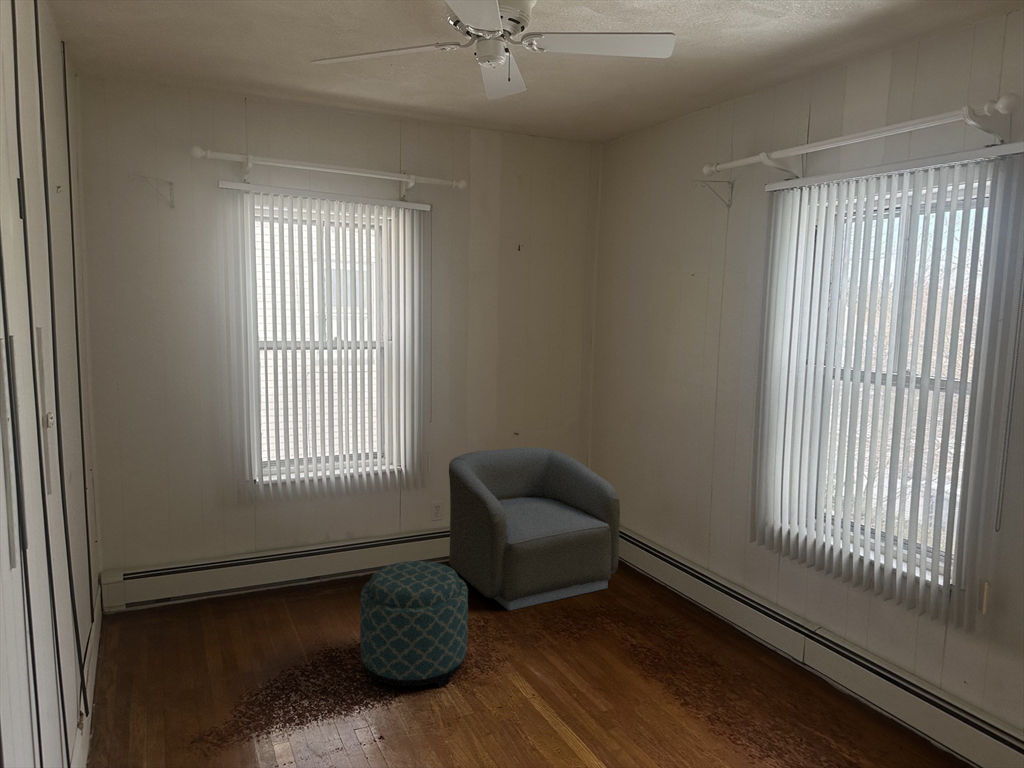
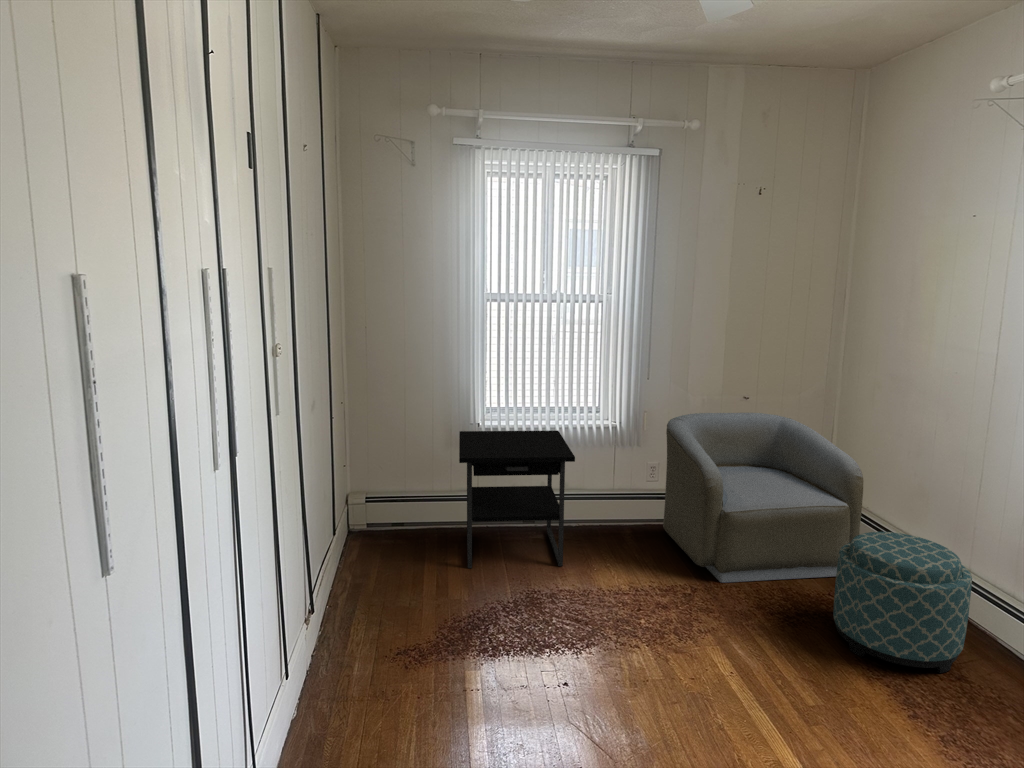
nightstand: none [235,479,367,636] -> present [459,431,575,568]
ottoman: present [360,561,468,687] -> present [833,532,972,673]

